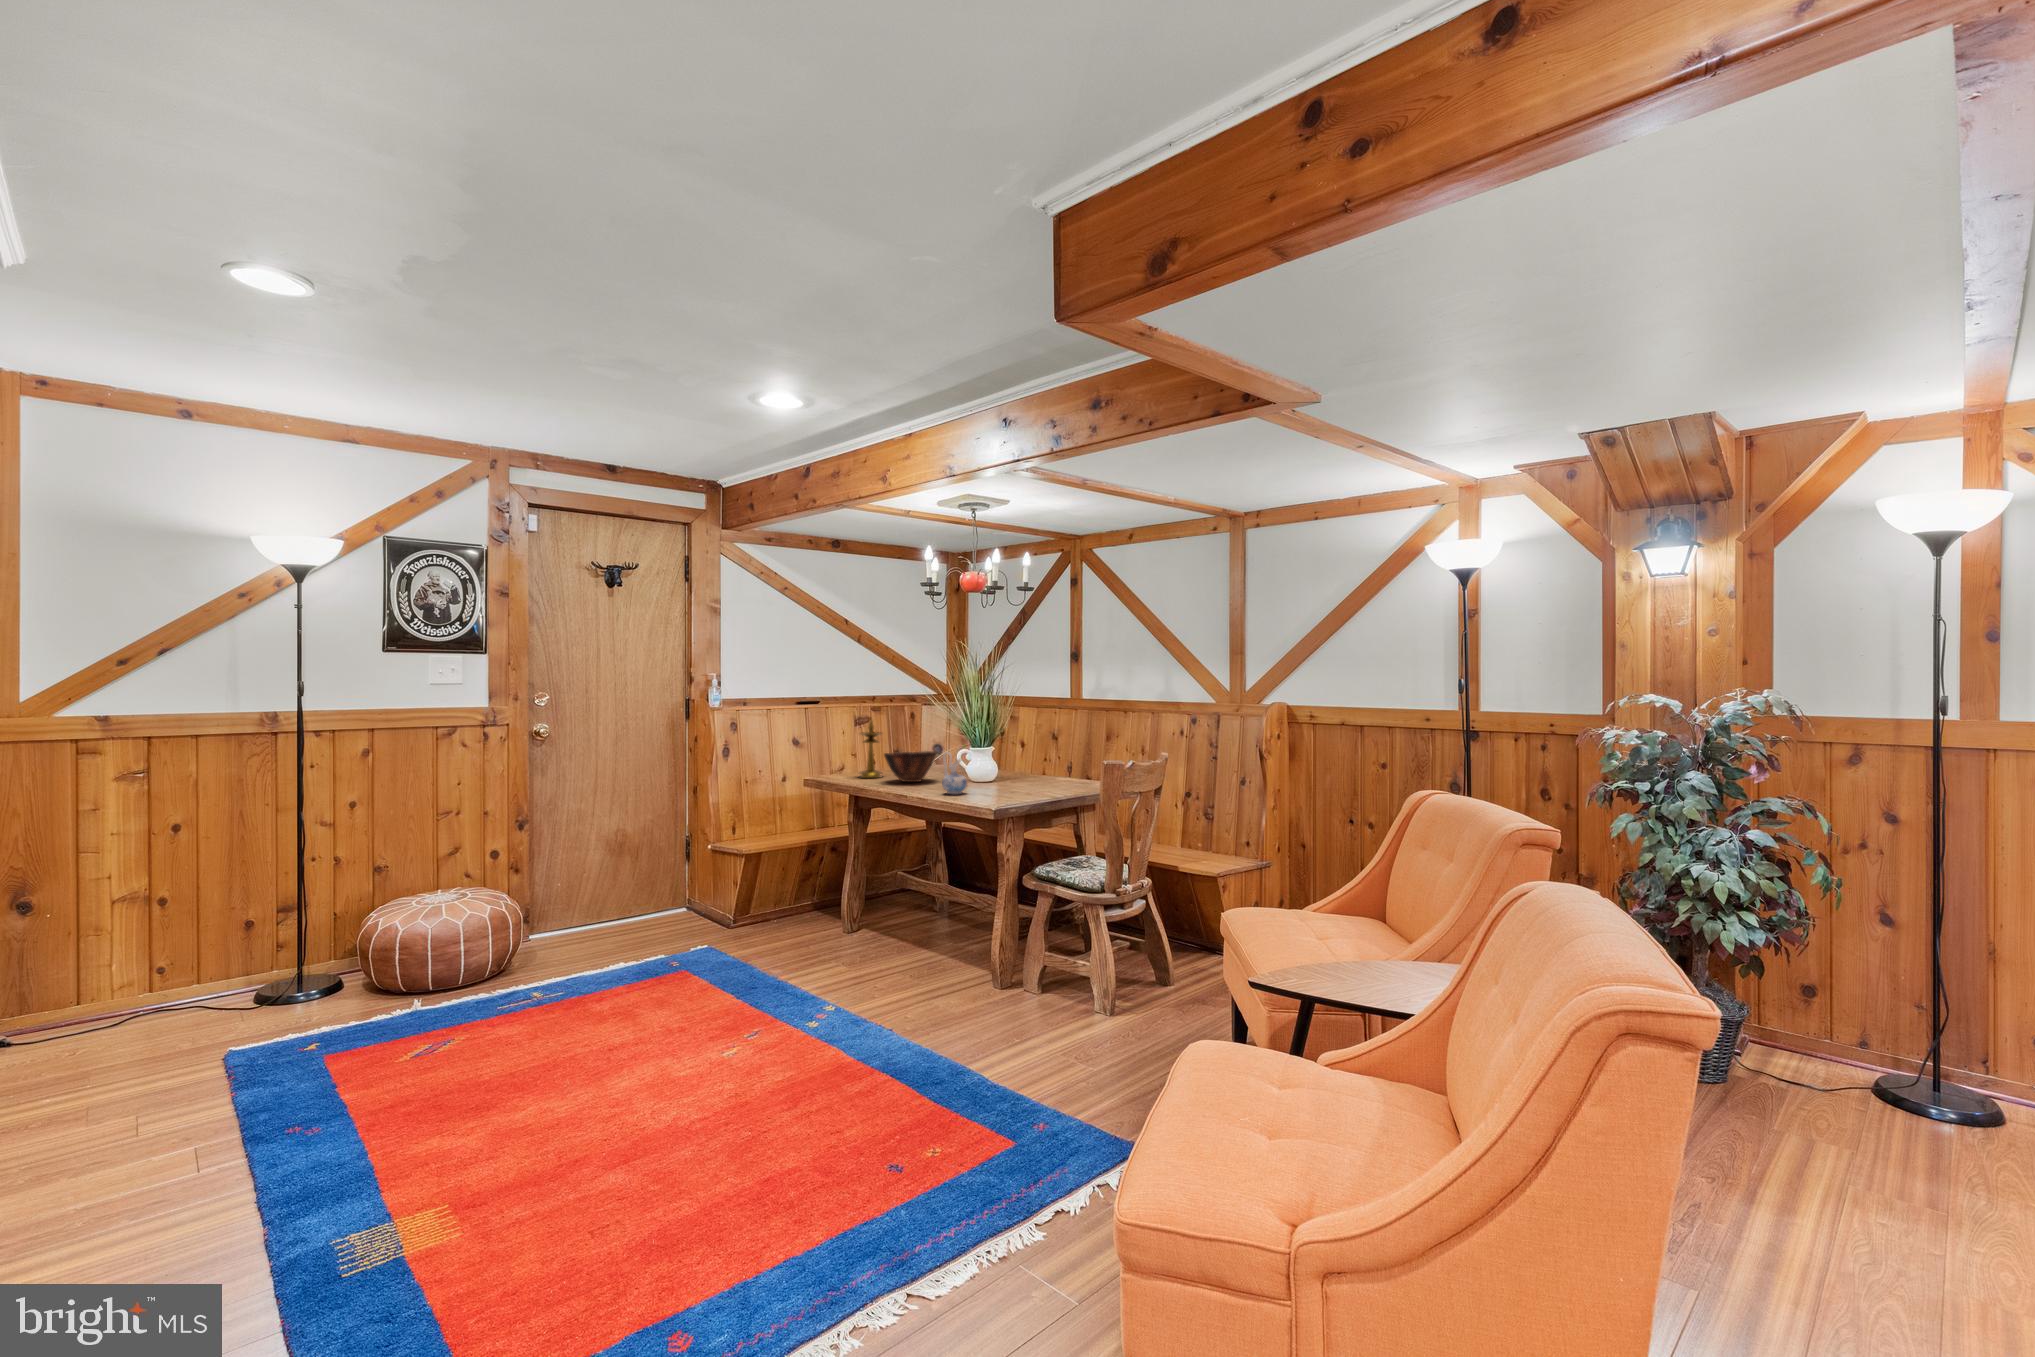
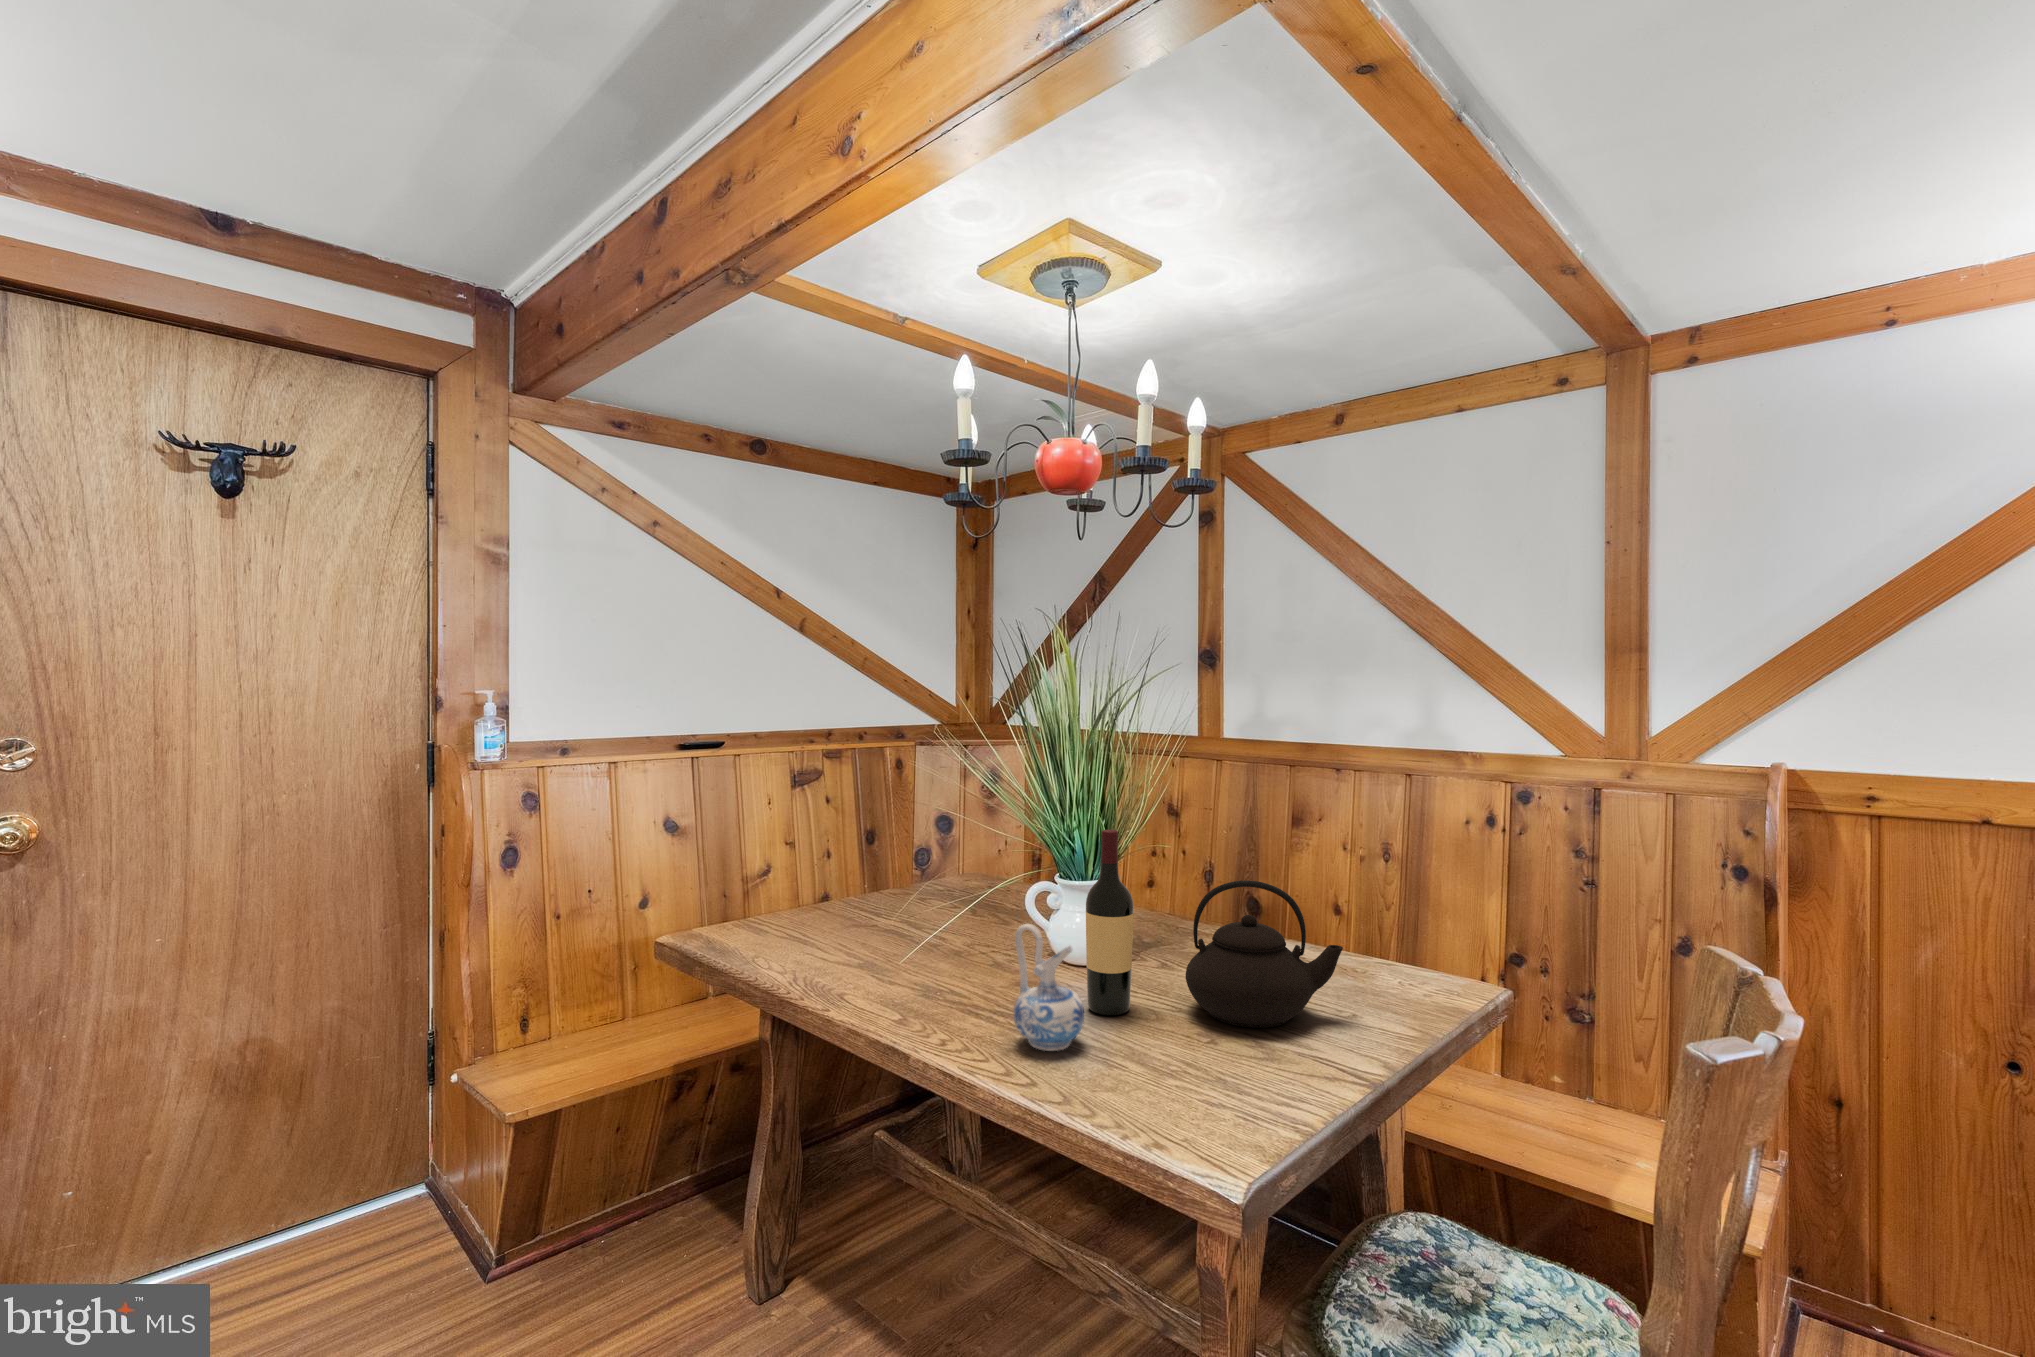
candlestick: present [860,720,882,778] -> none [790,796,849,941]
wine bottle: none [972,722,990,789] -> present [1086,830,1134,1015]
teapot: none [1009,740,1064,791] -> present [1186,880,1343,1028]
bowl: present [884,751,937,782] -> none [849,879,980,967]

